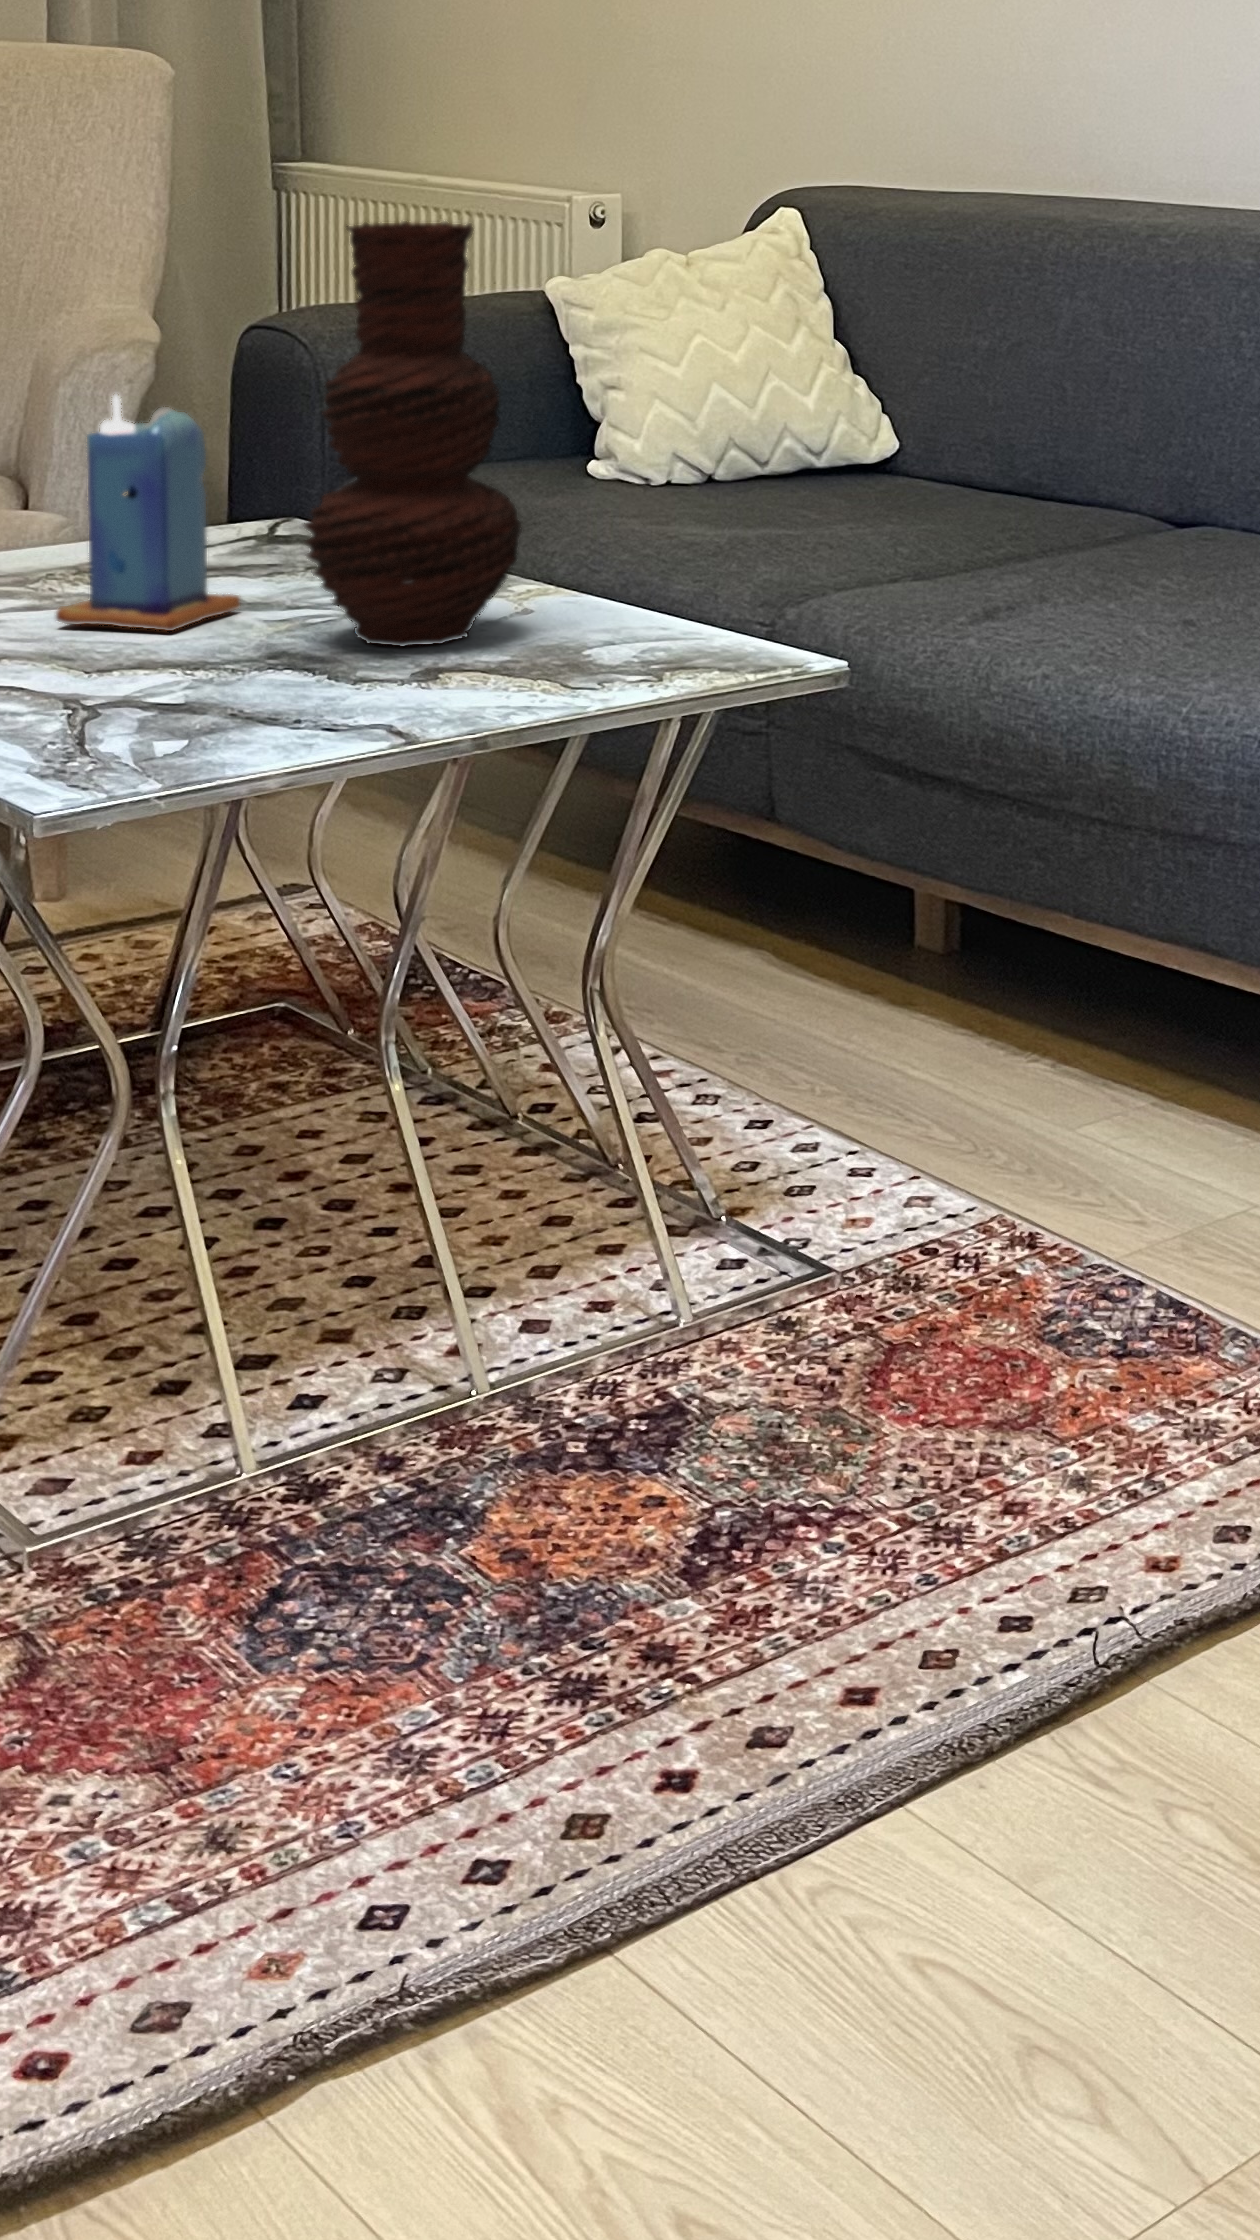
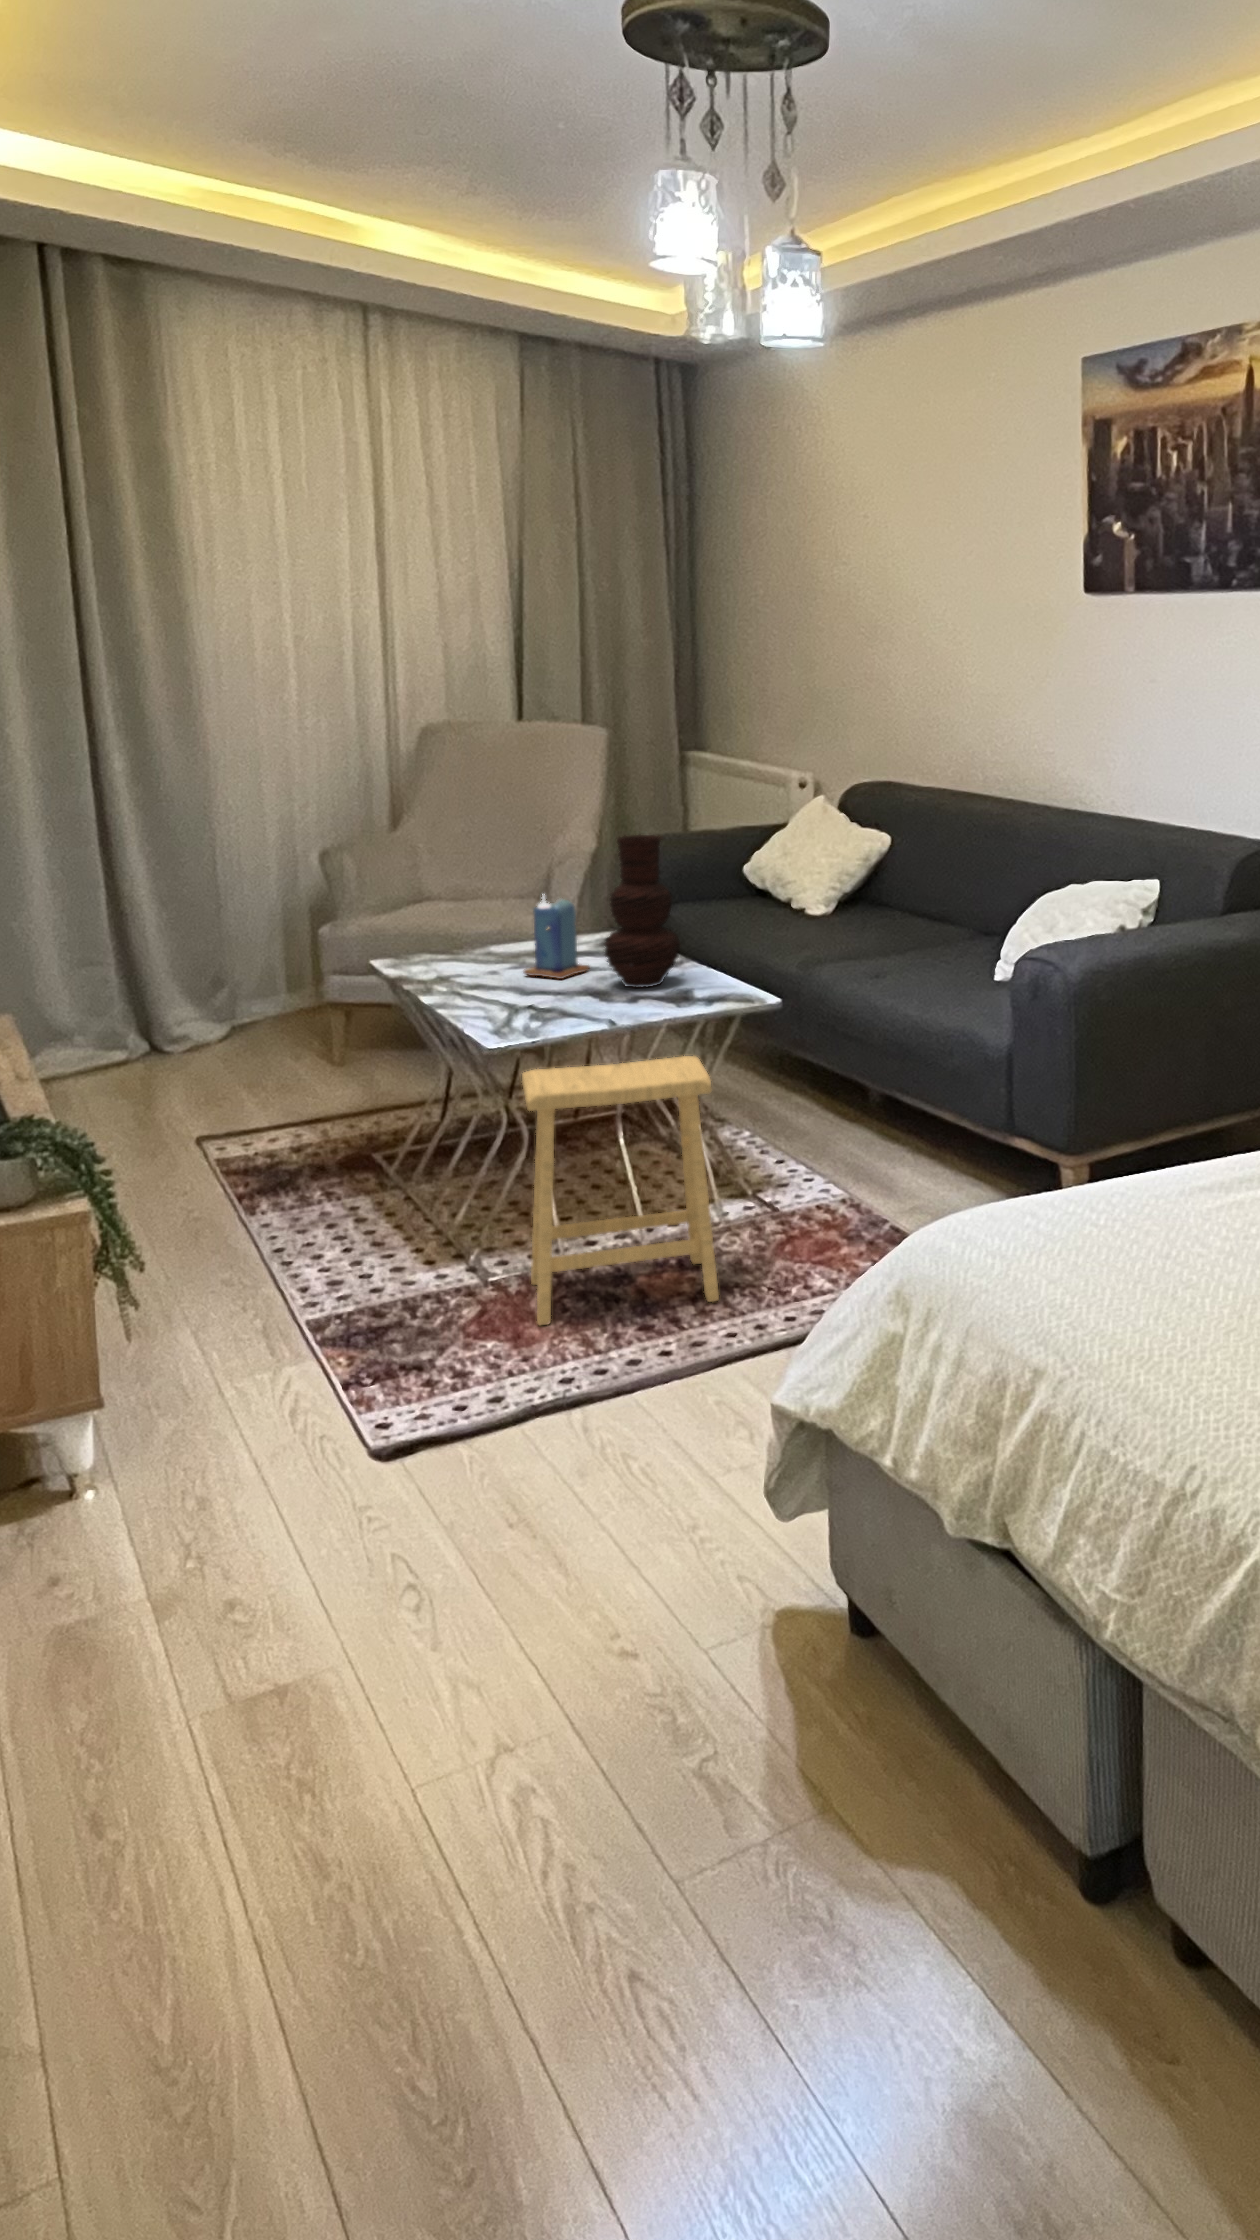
footstool: none [147,823,769,1702] -> present [522,1056,719,1325]

